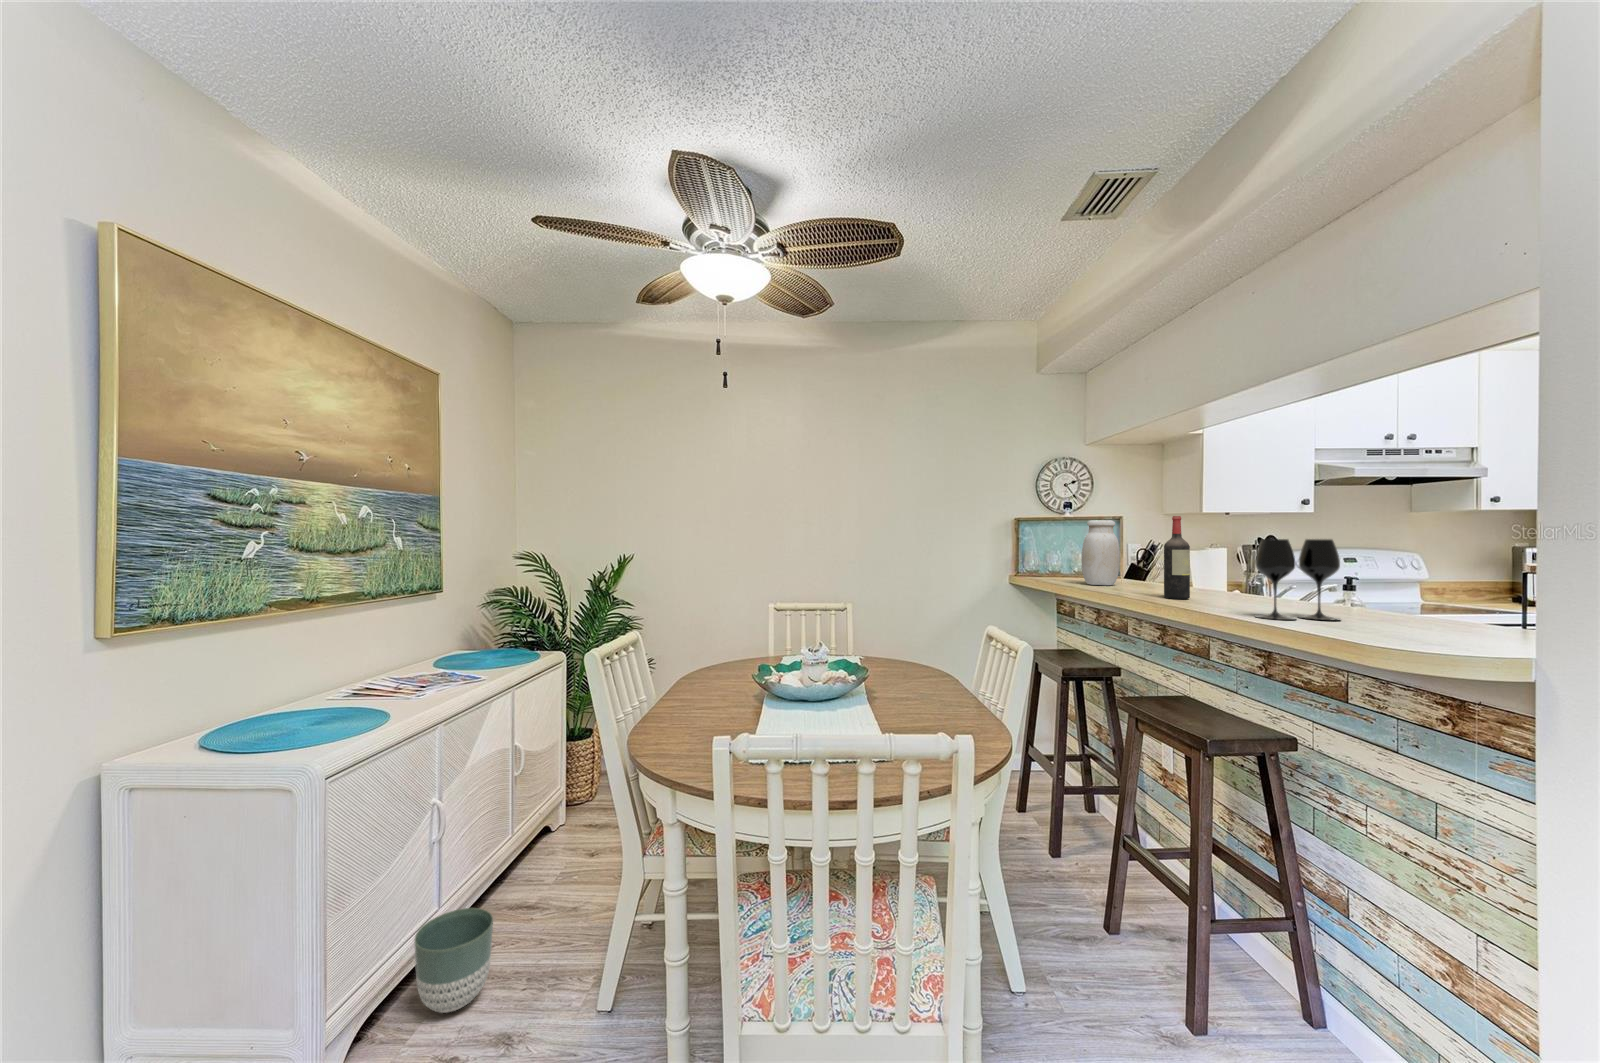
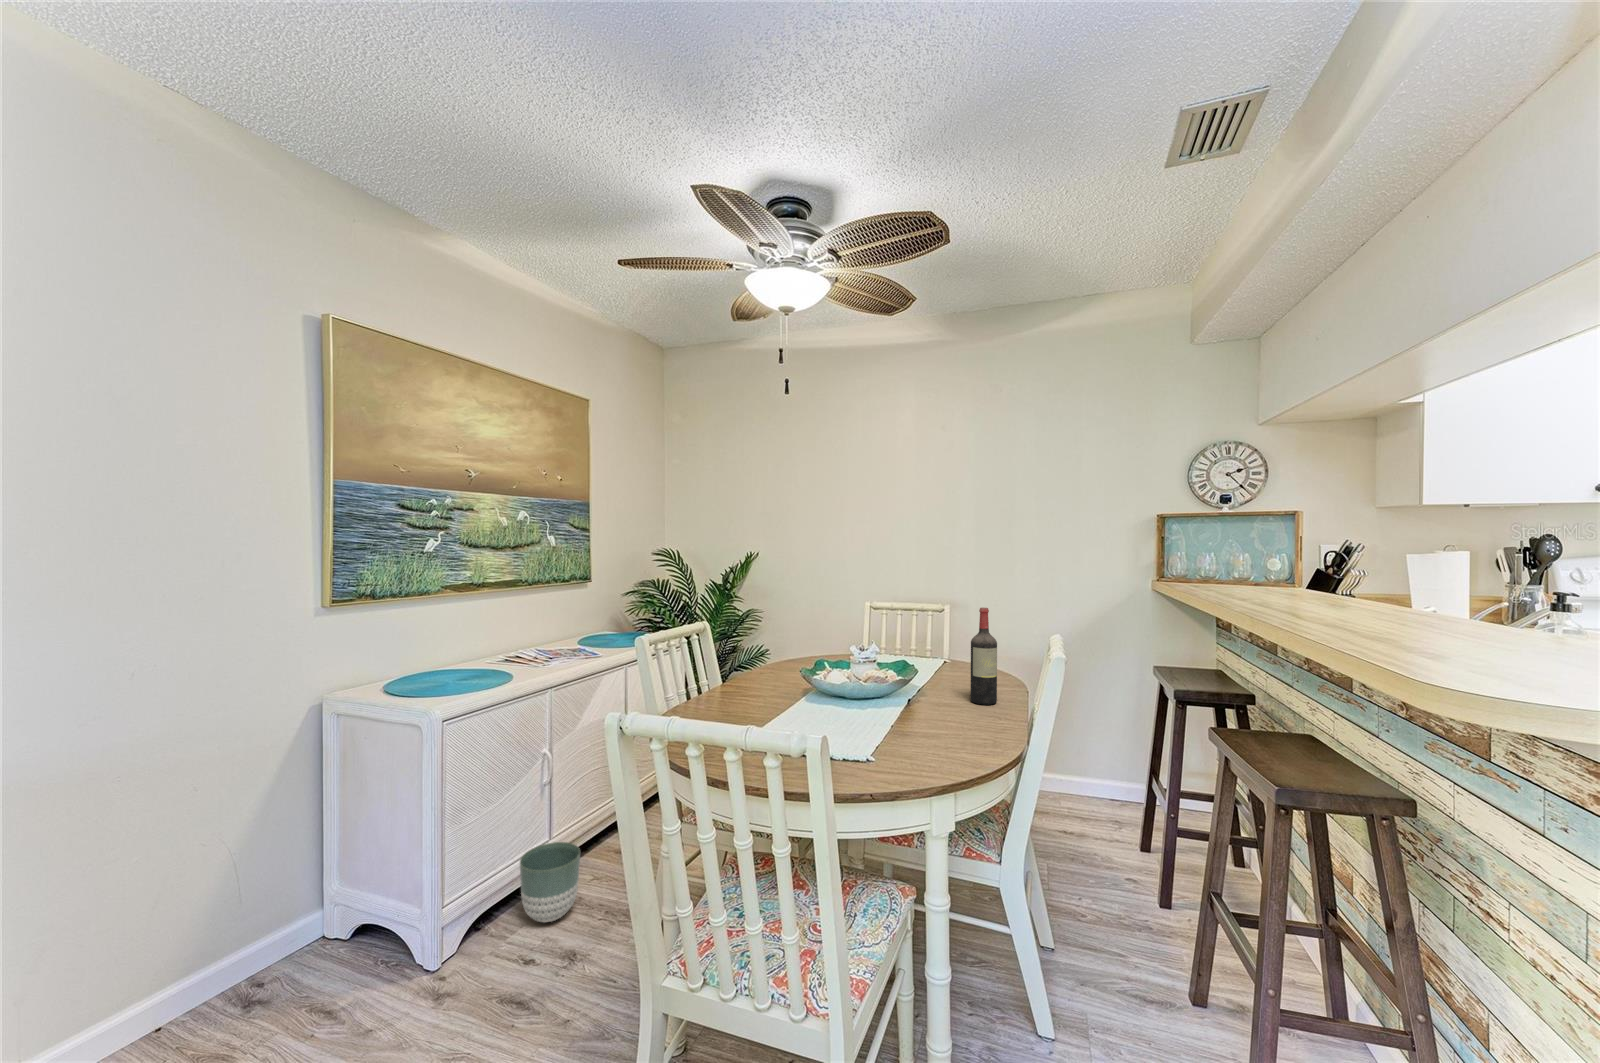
wine bottle: present [1164,516,1190,599] -> present [970,607,997,705]
jar: present [1081,520,1120,585] -> none [1221,518,1272,596]
wine glass: present [1255,539,1340,620] -> none [1361,543,1496,652]

